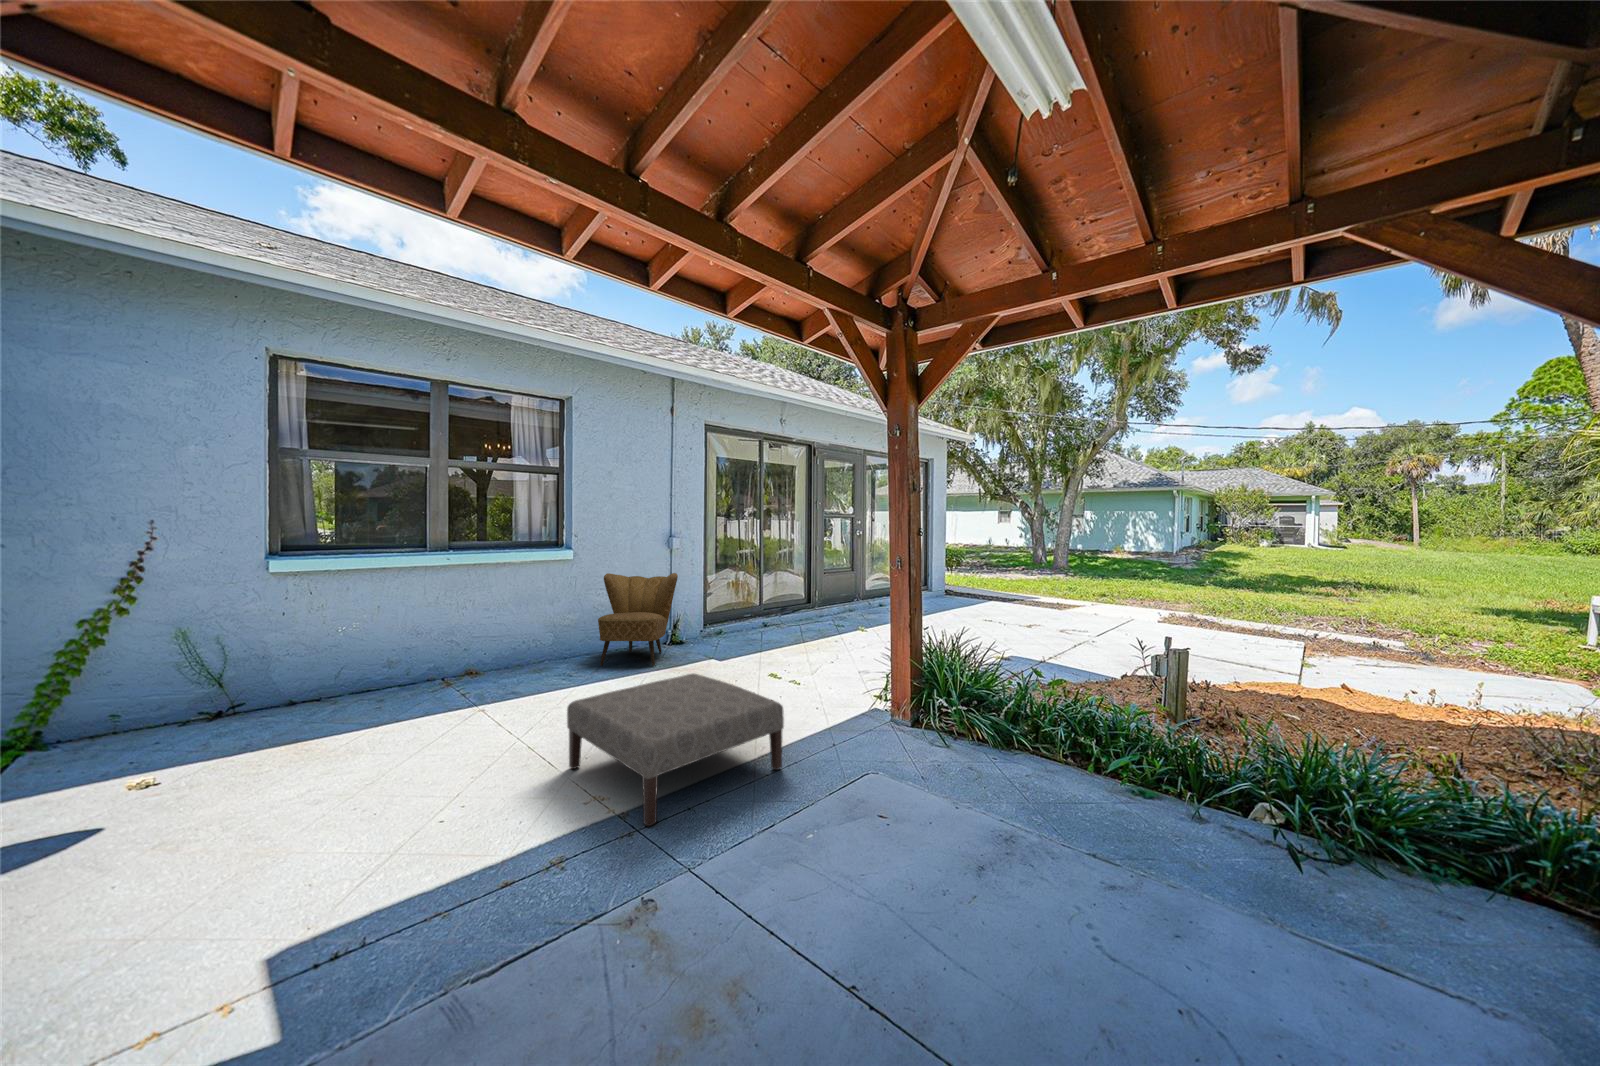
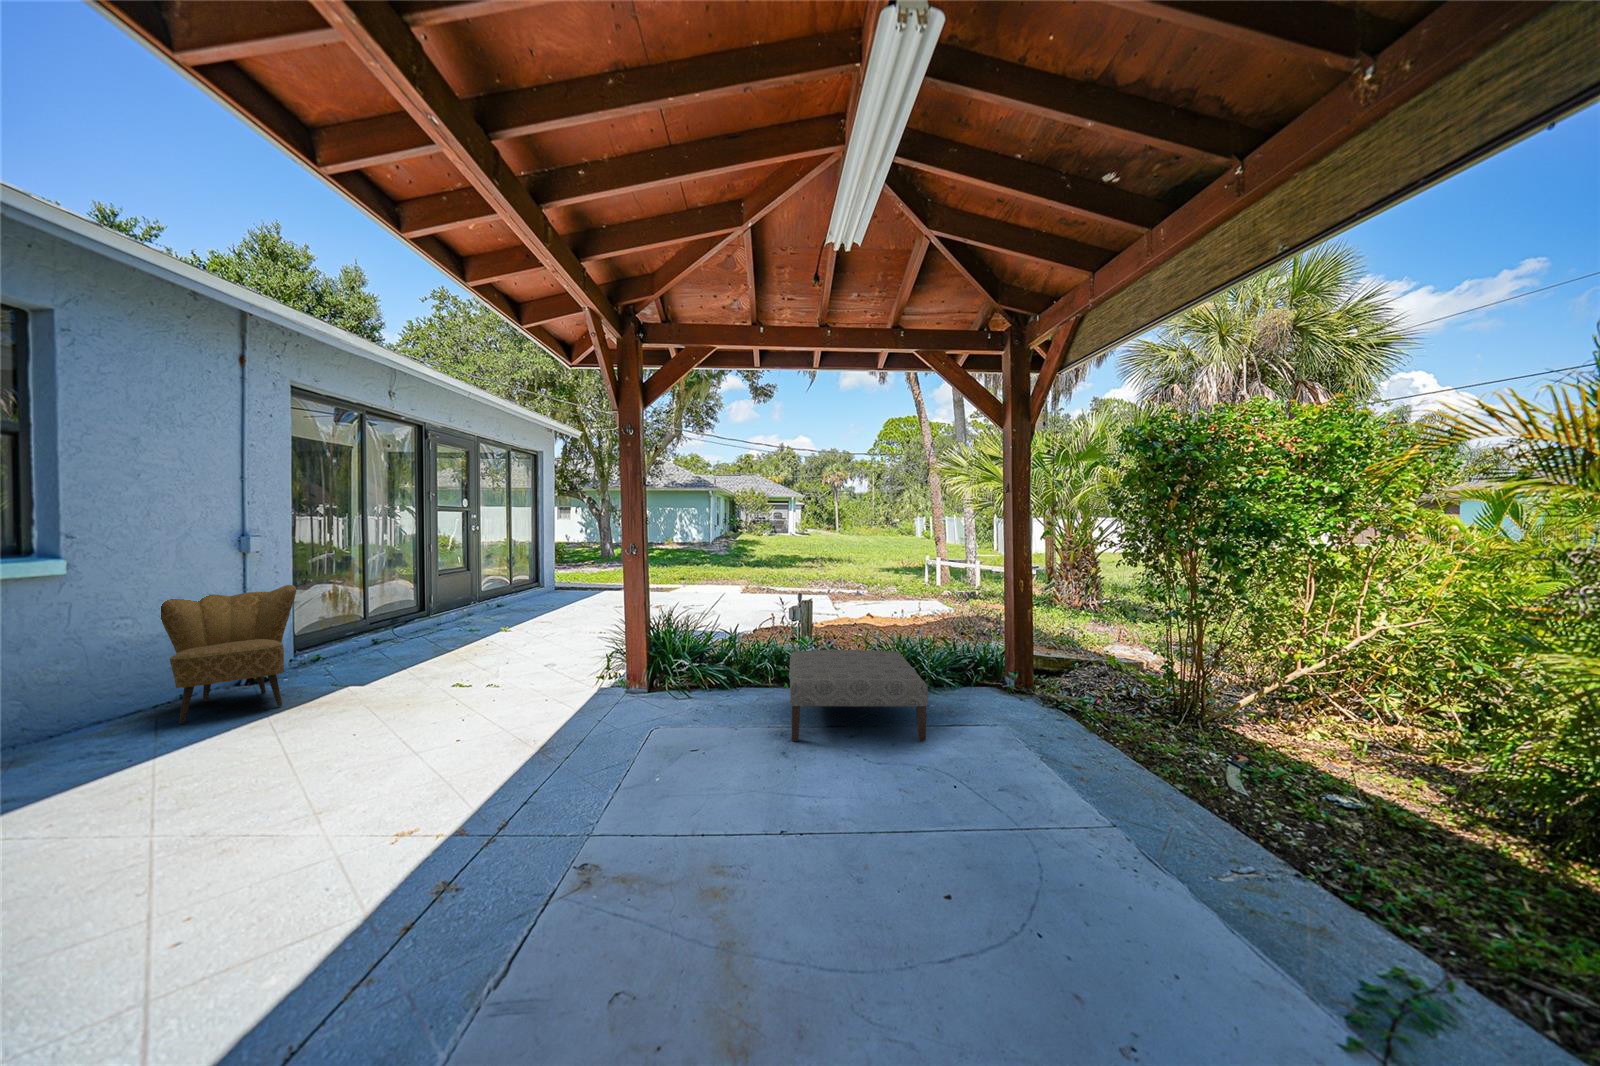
ottoman: present [567,674,784,826] -> present [790,650,928,741]

